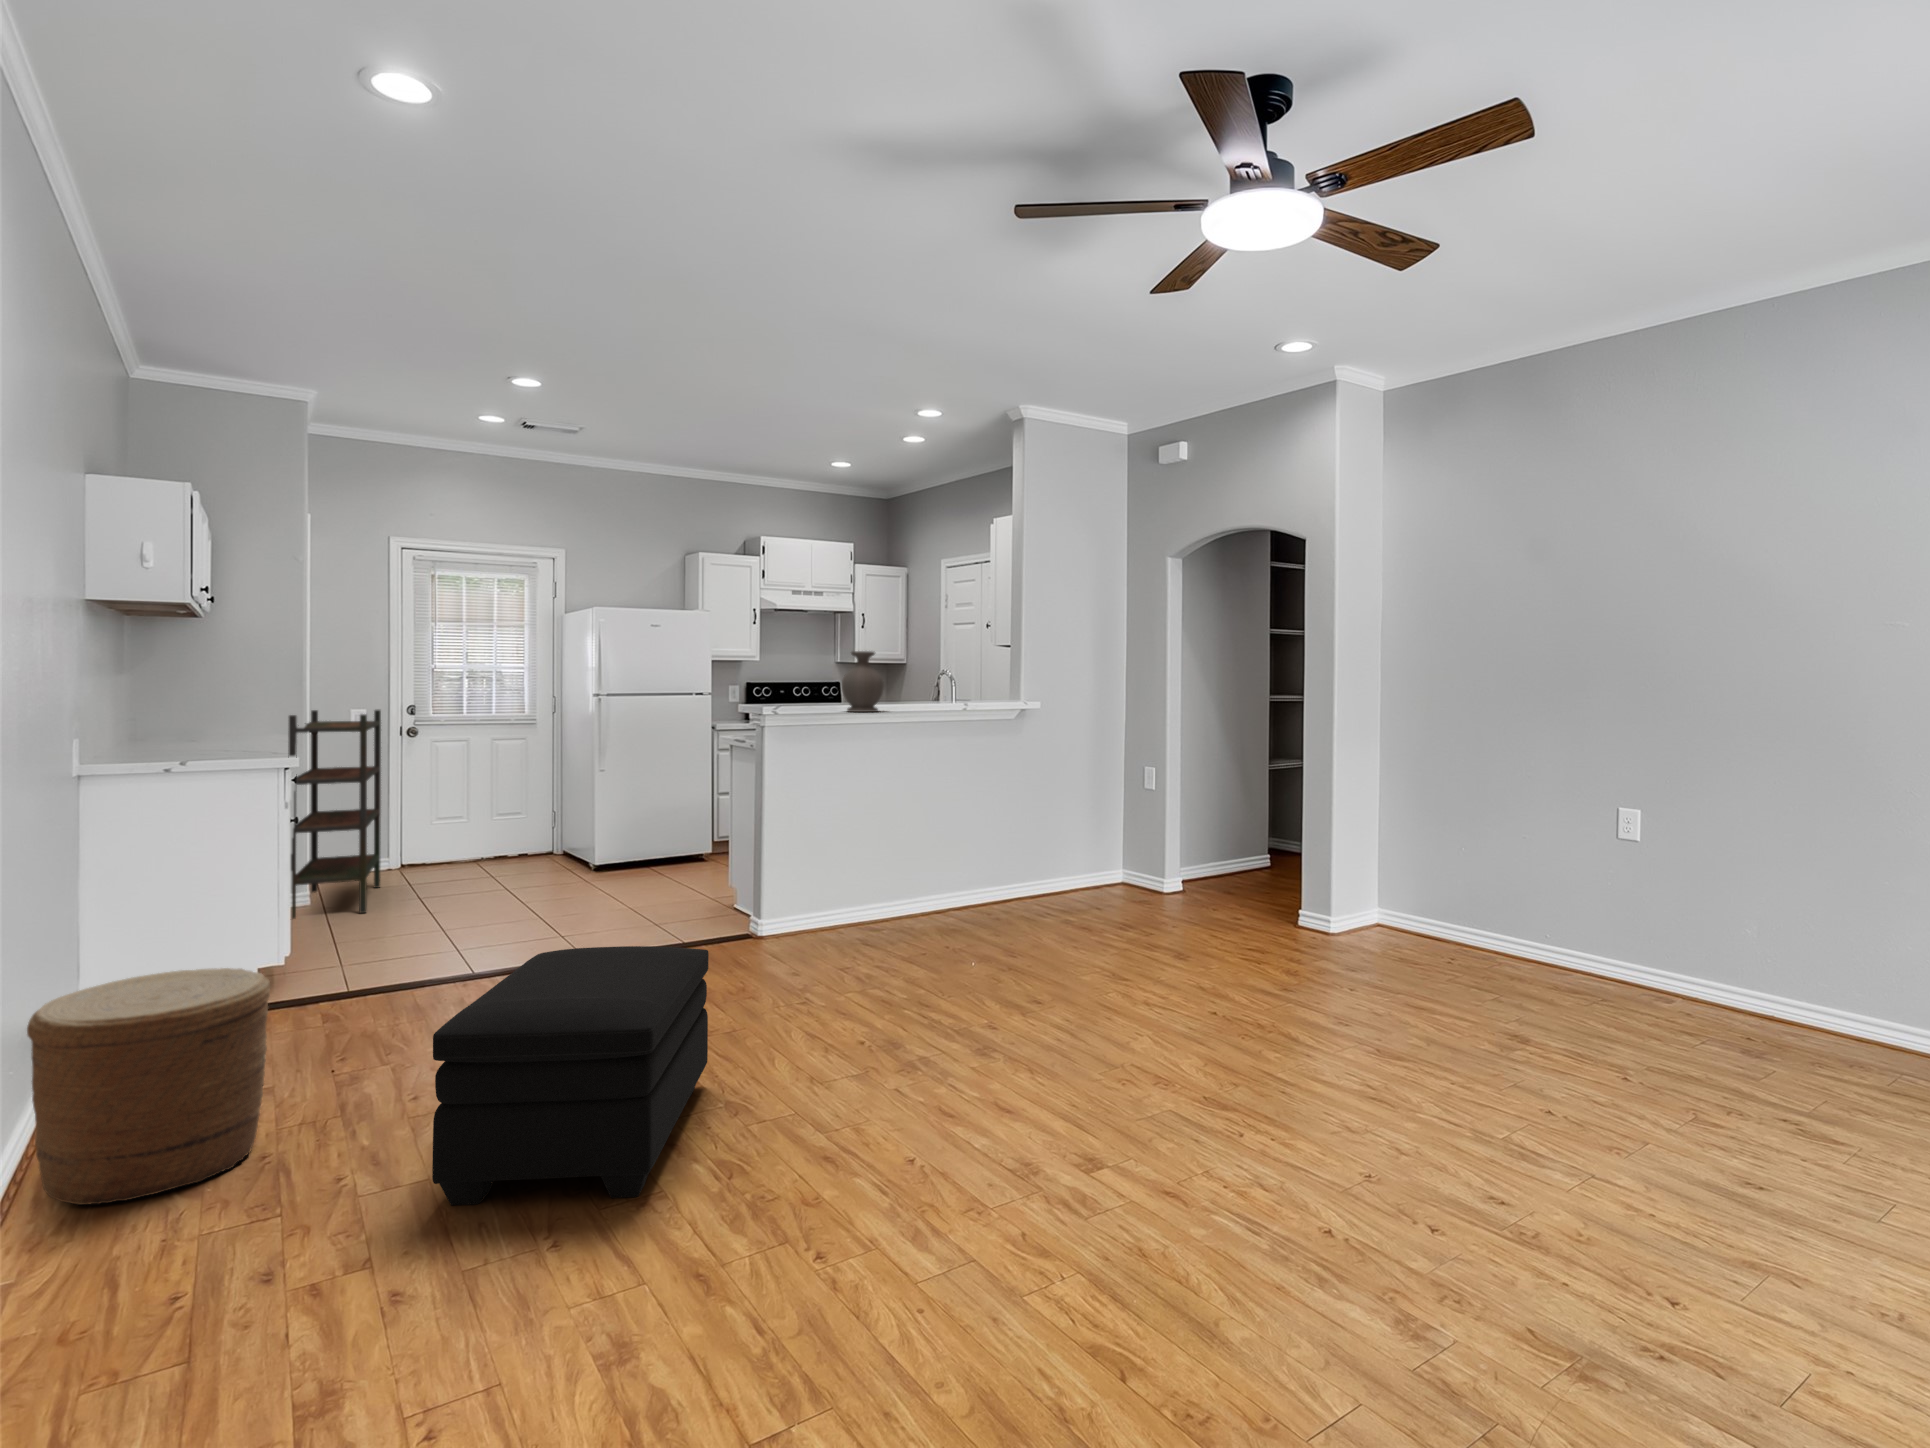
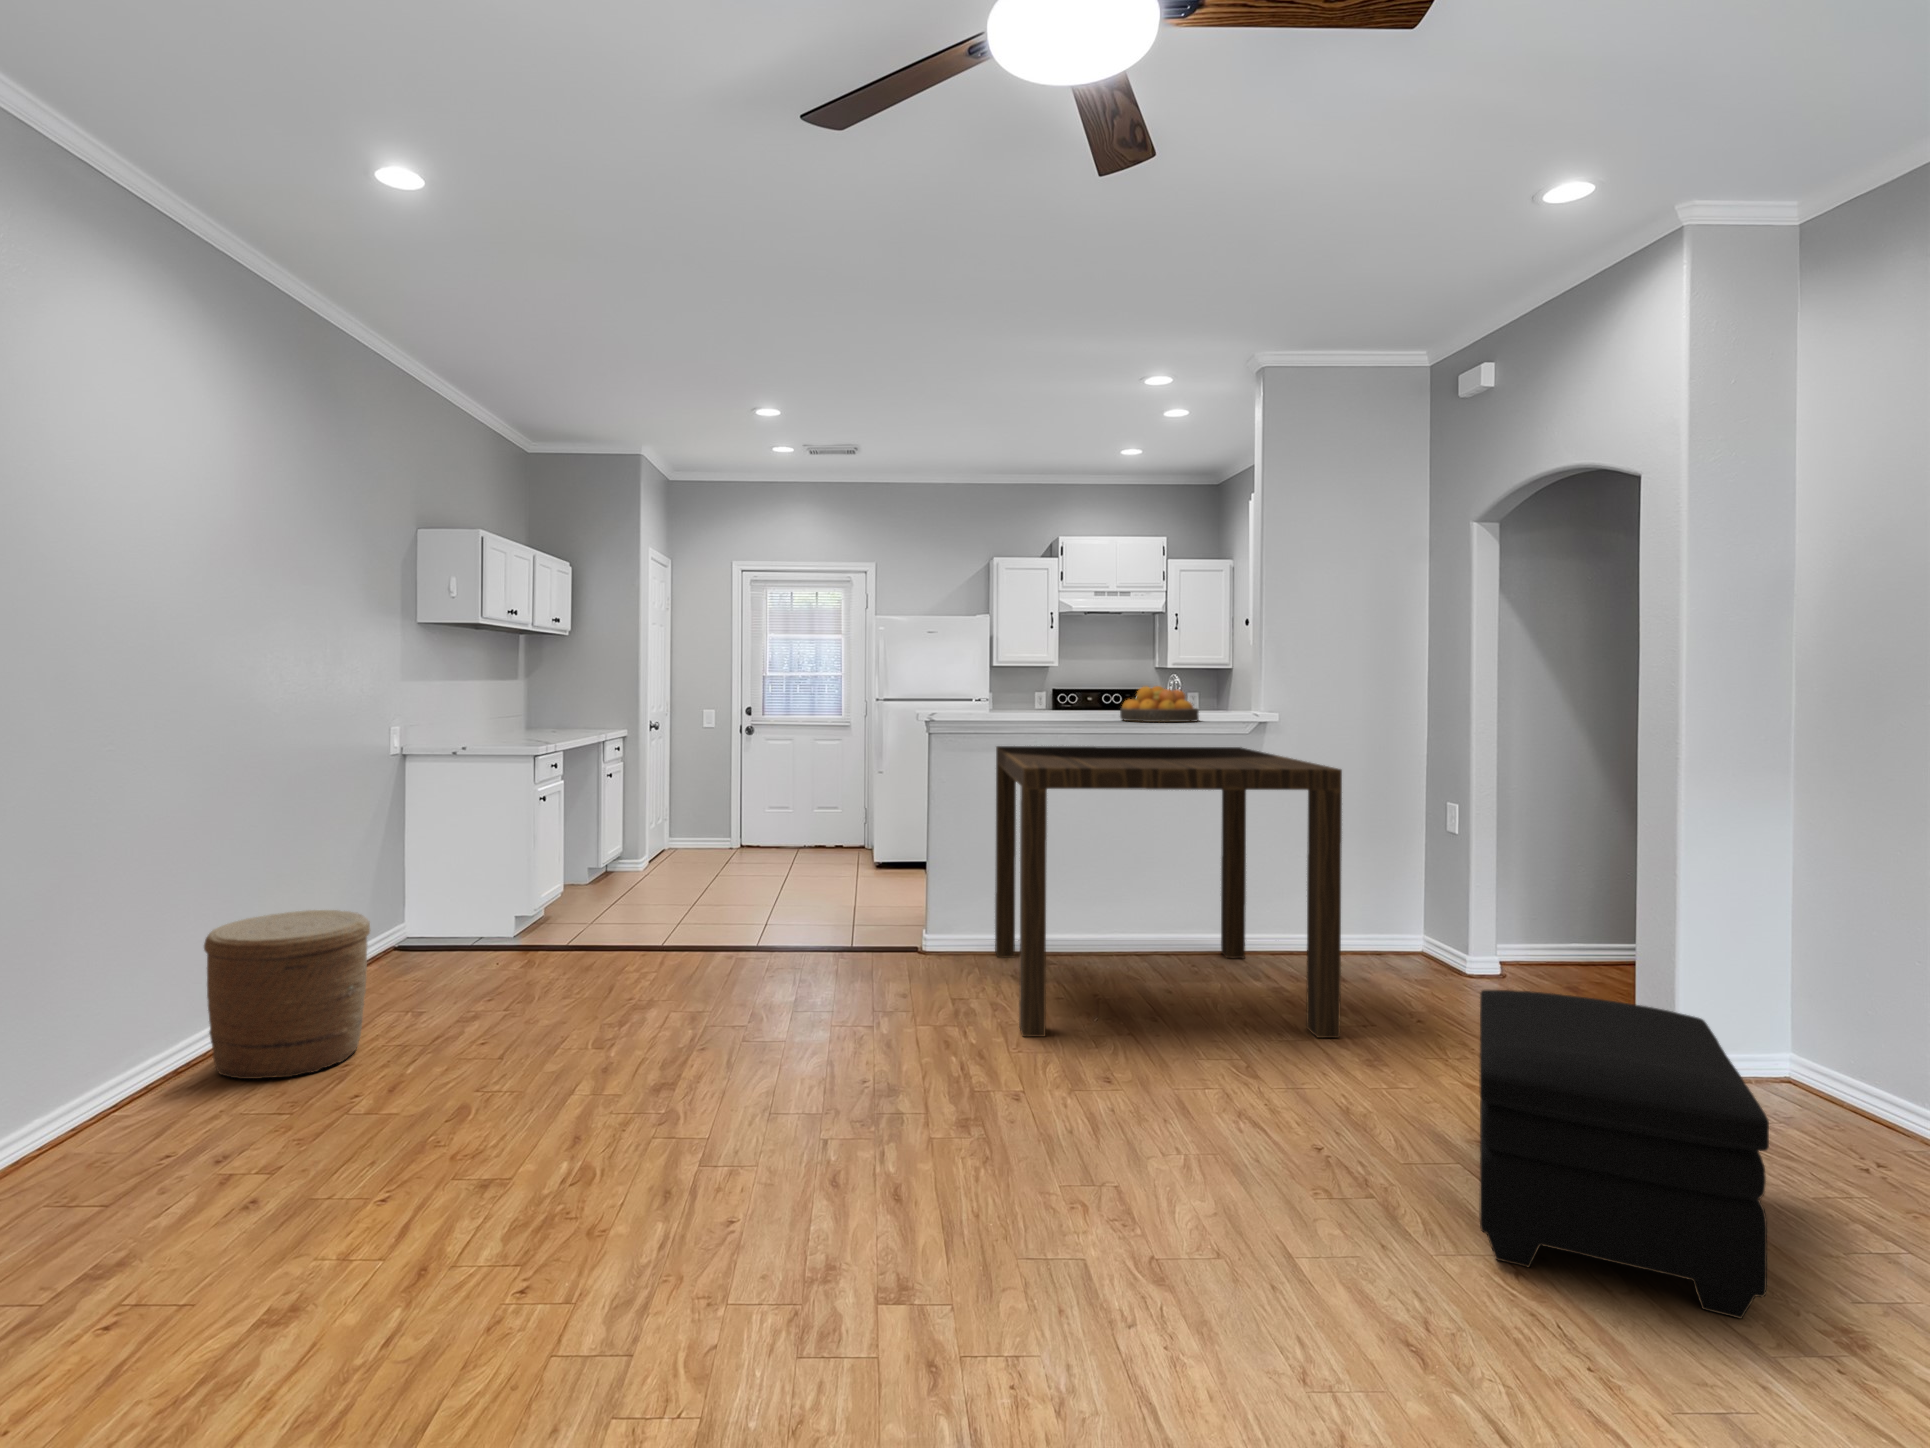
vase: present [842,651,884,712] -> none [1018,655,1064,722]
fruit bowl: none [920,679,986,710] -> present [1120,686,1199,722]
bookshelf: present [288,710,381,919] -> none [617,710,708,882]
dining table: none [825,730,1147,983] -> present [995,746,1342,1038]
ottoman: present [432,946,709,1205] -> present [1480,990,1769,1319]

